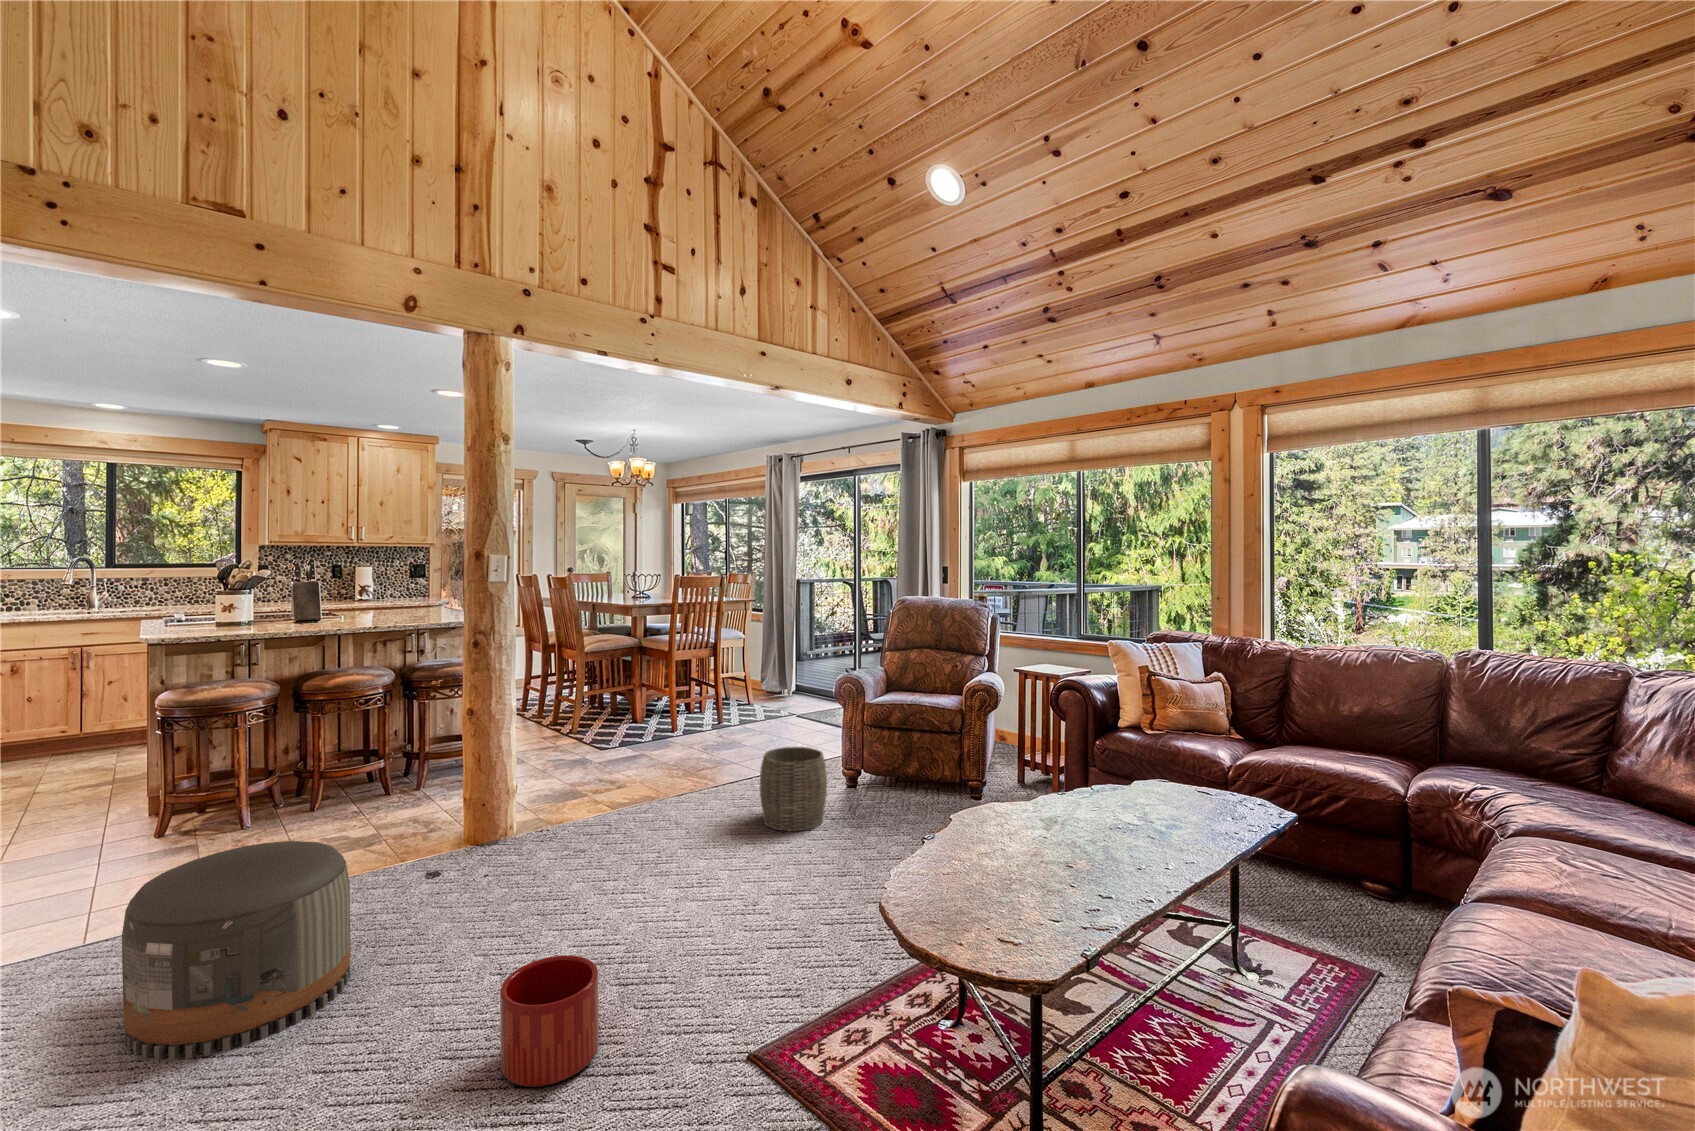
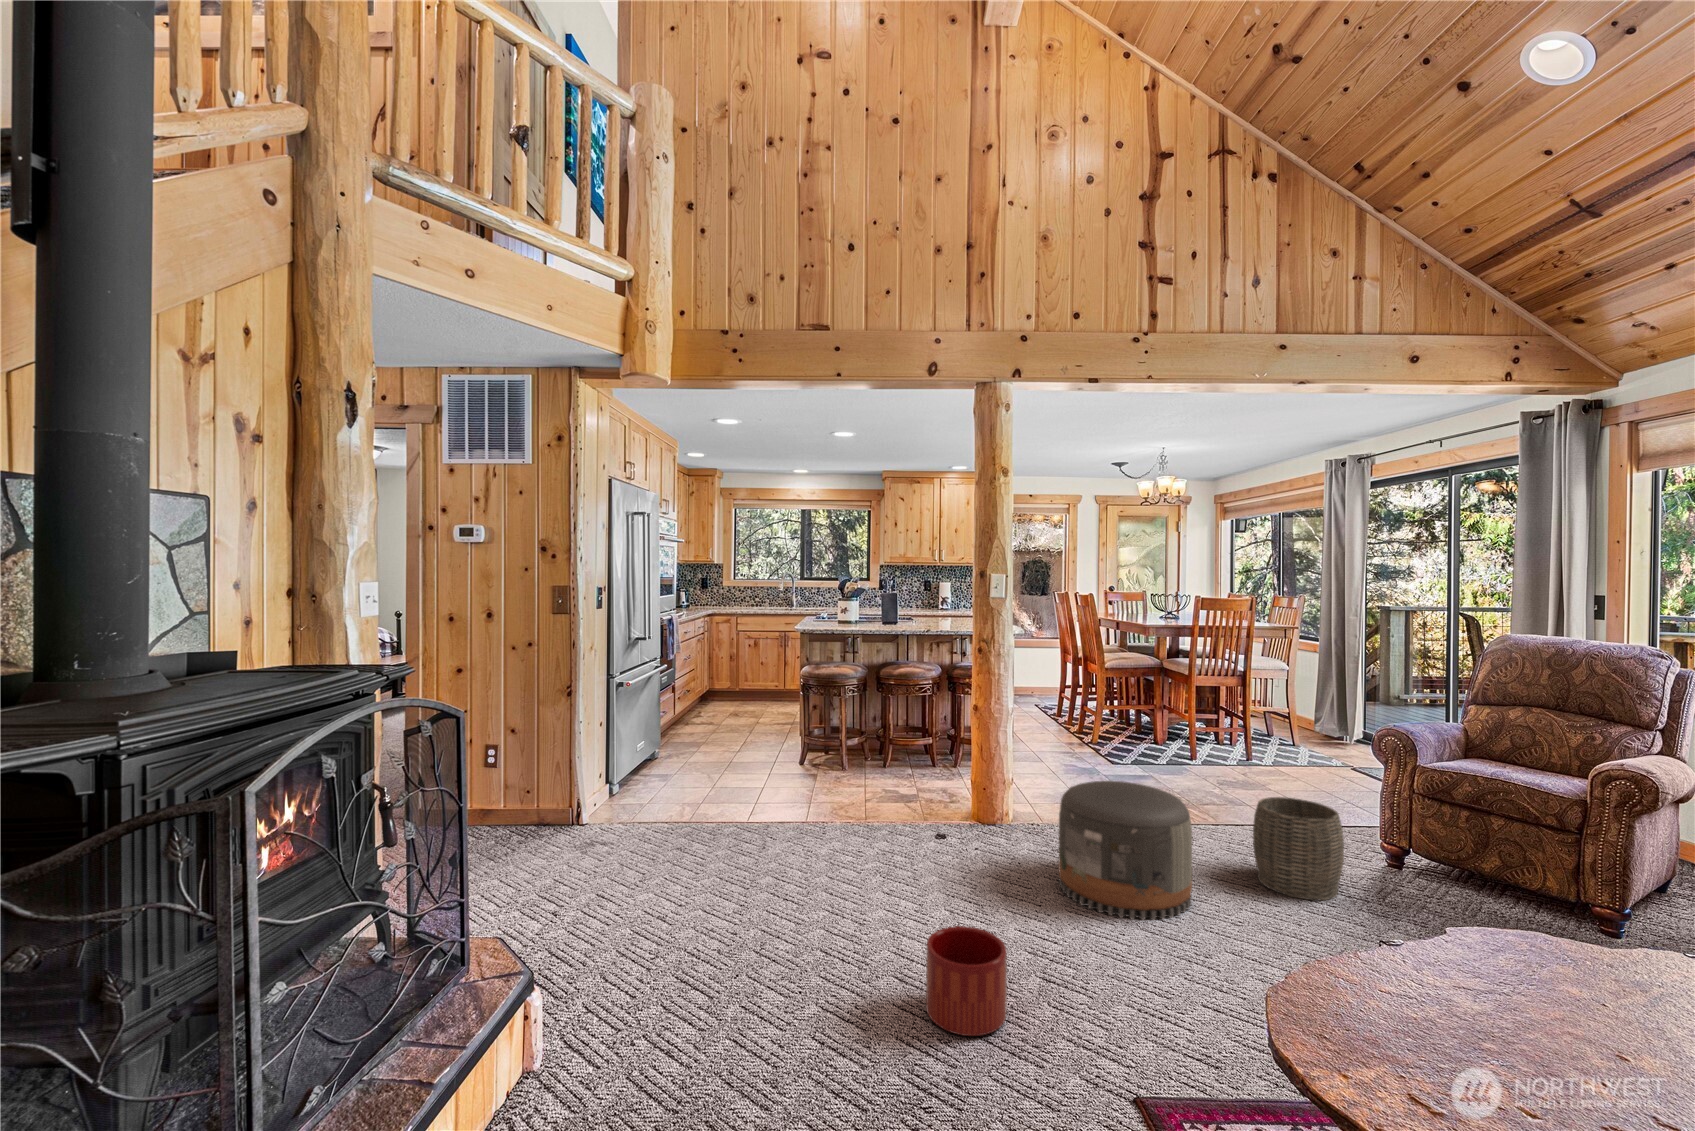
pouf: present [122,841,351,1060] -> present [1059,781,1192,920]

